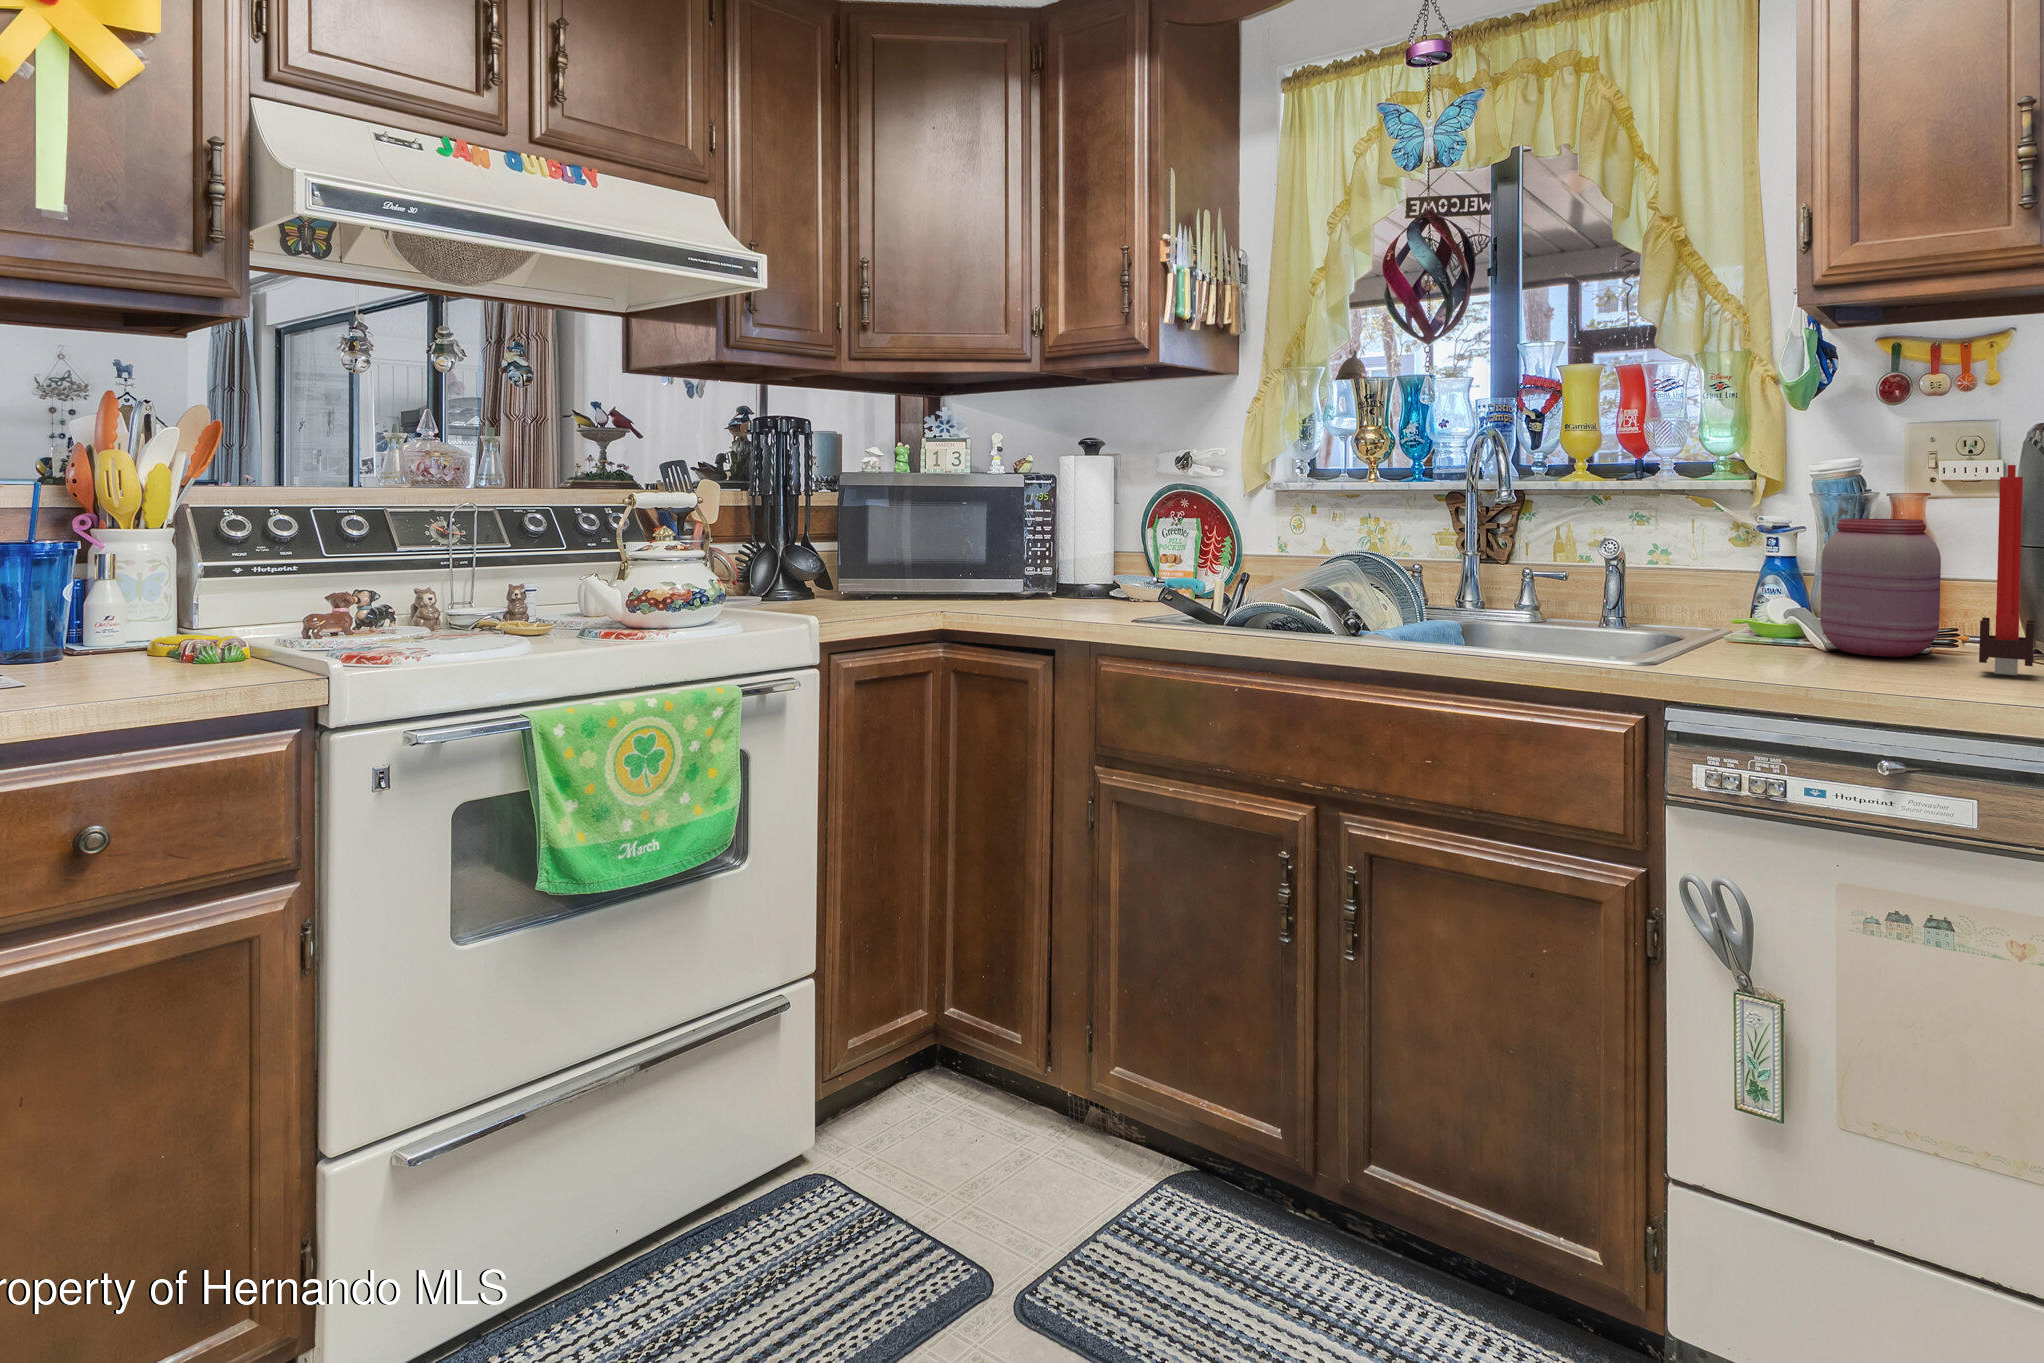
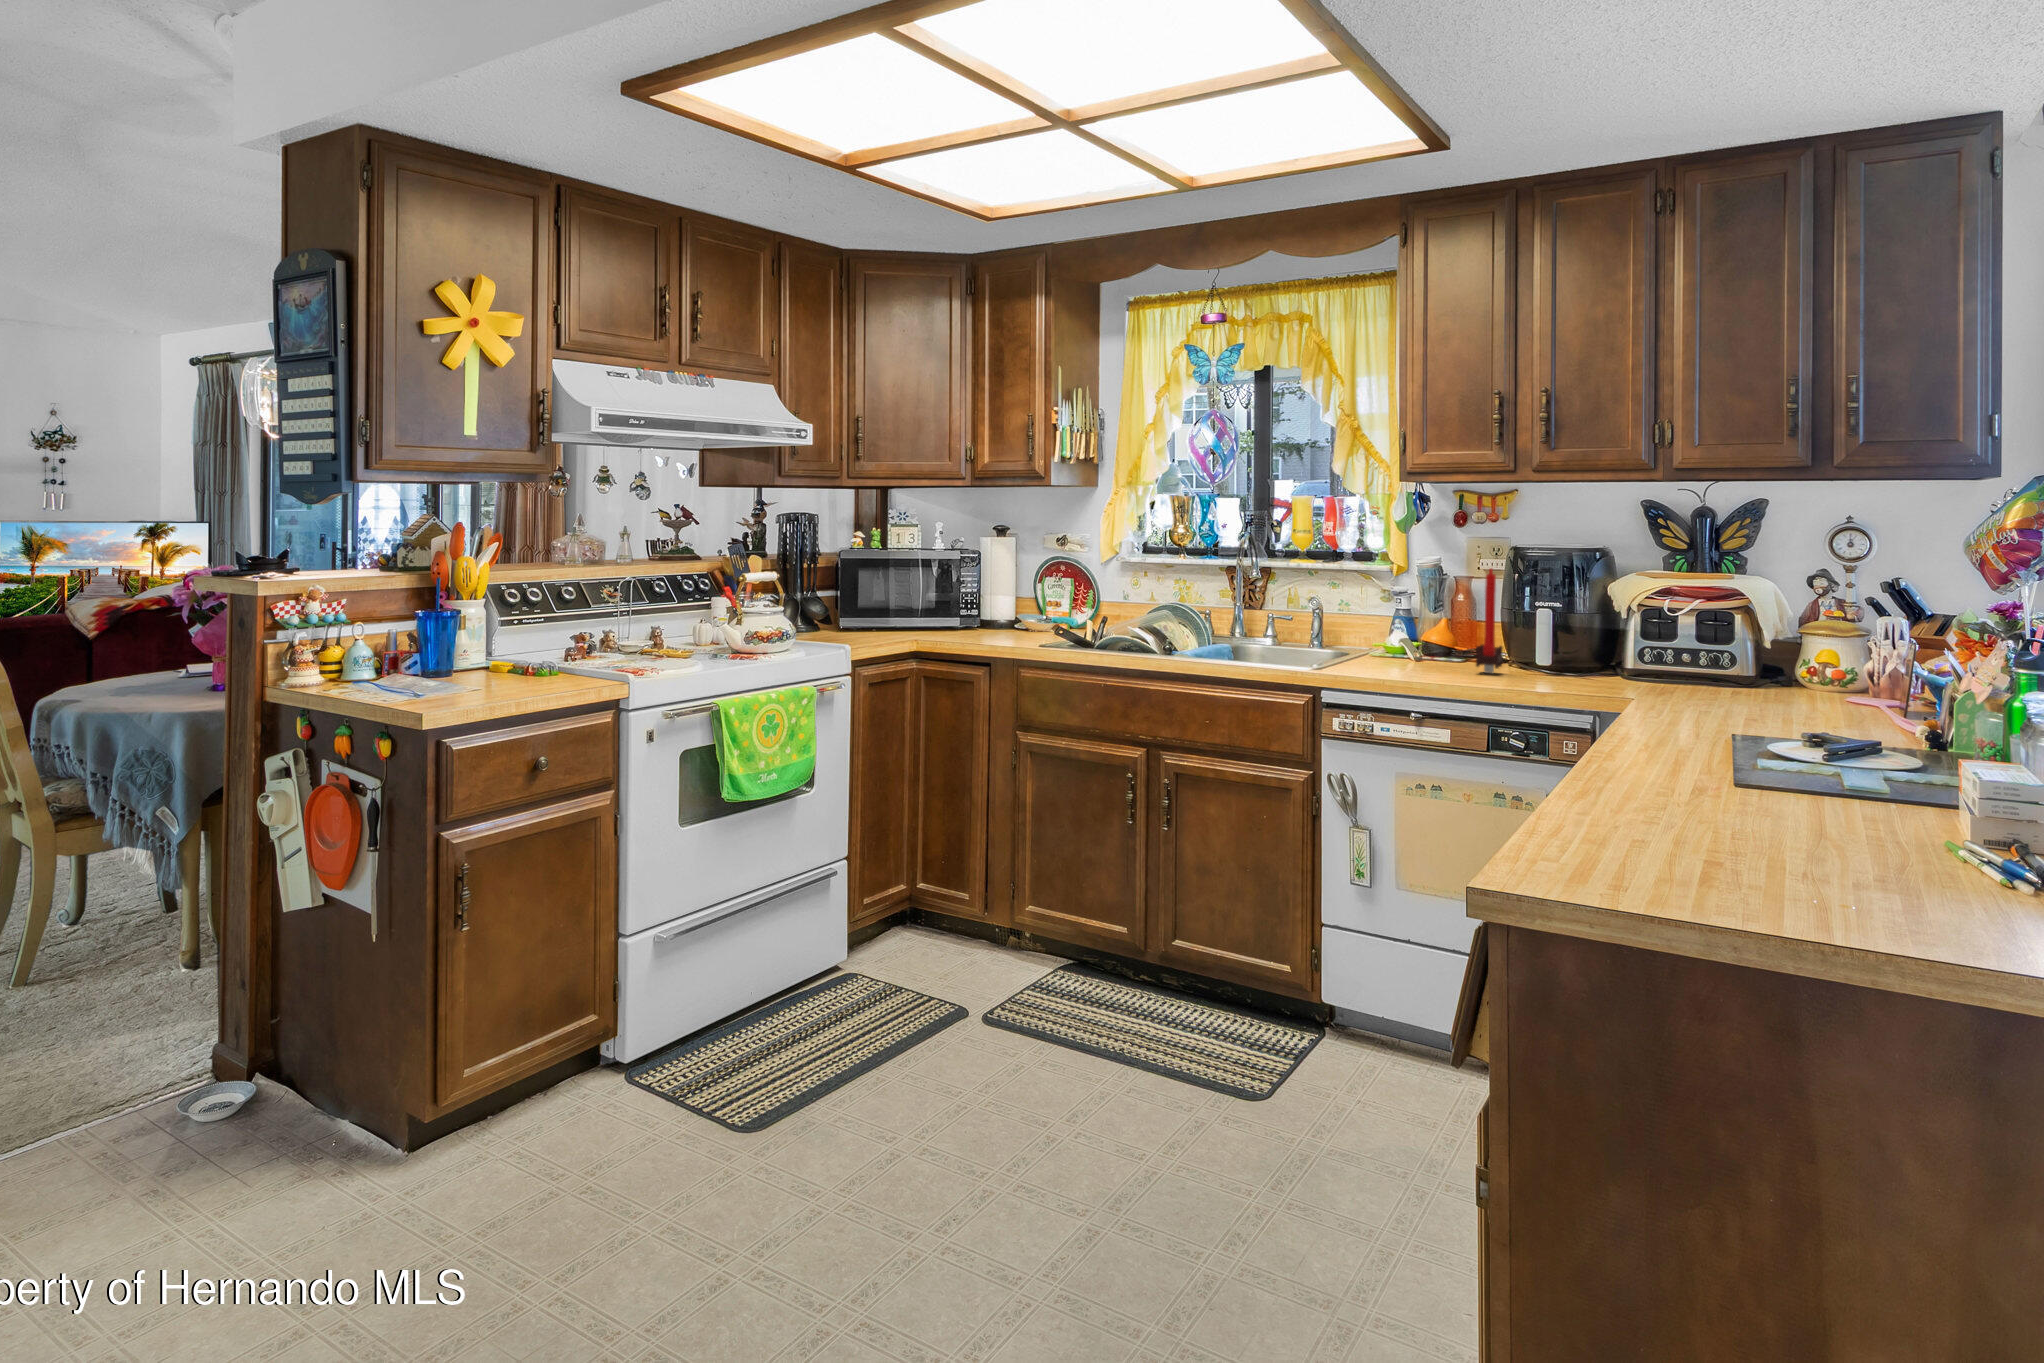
jar: present [1820,519,1941,657] -> none [1413,591,1469,665]

